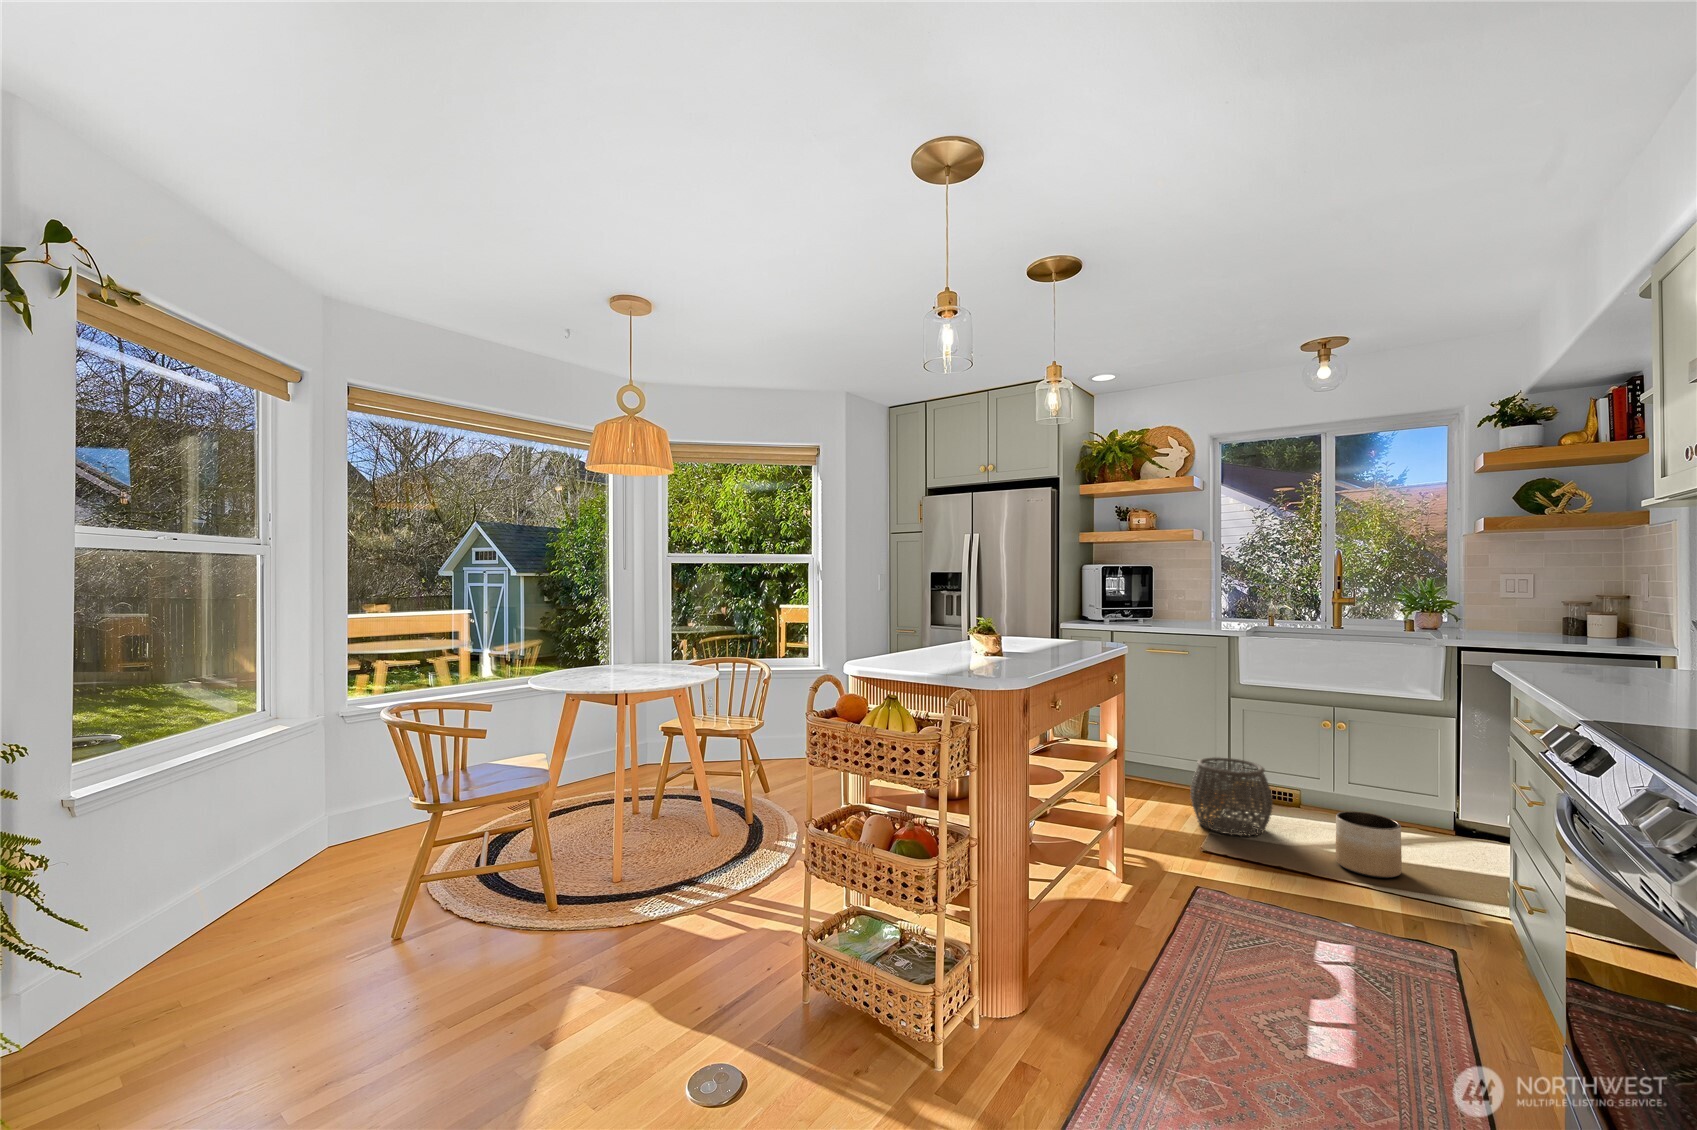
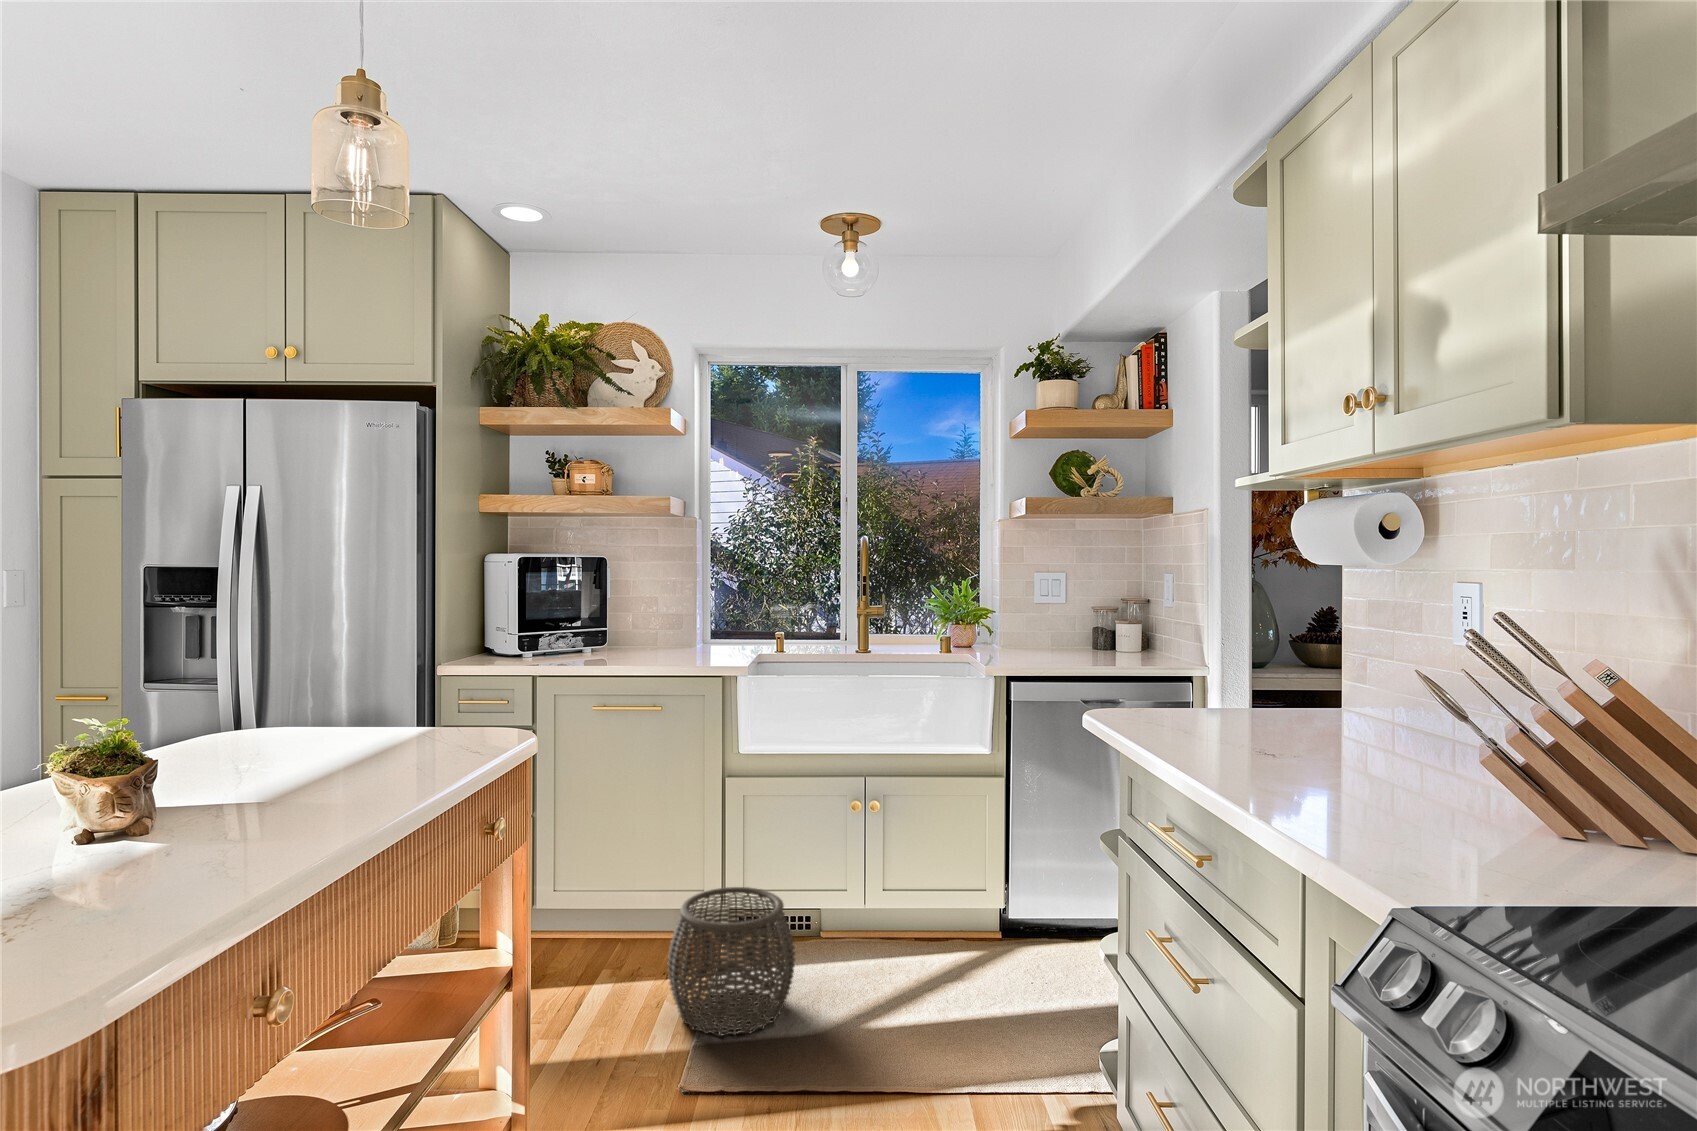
planter: present [1336,811,1402,878] -> none [890,954,976,1069]

